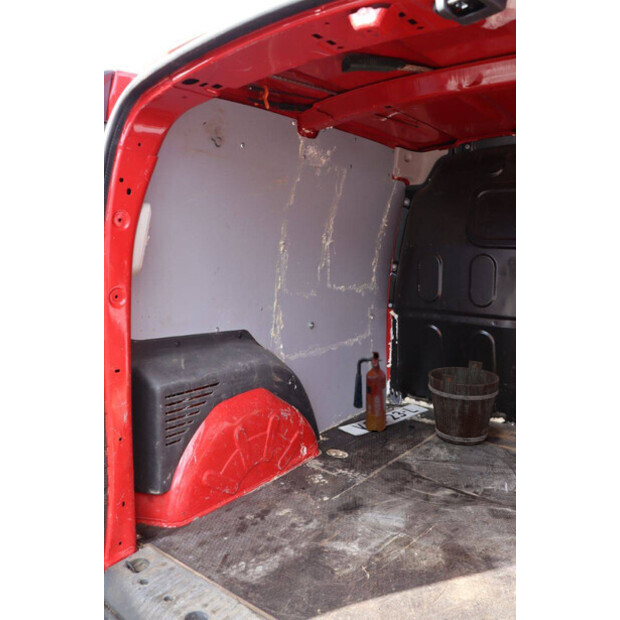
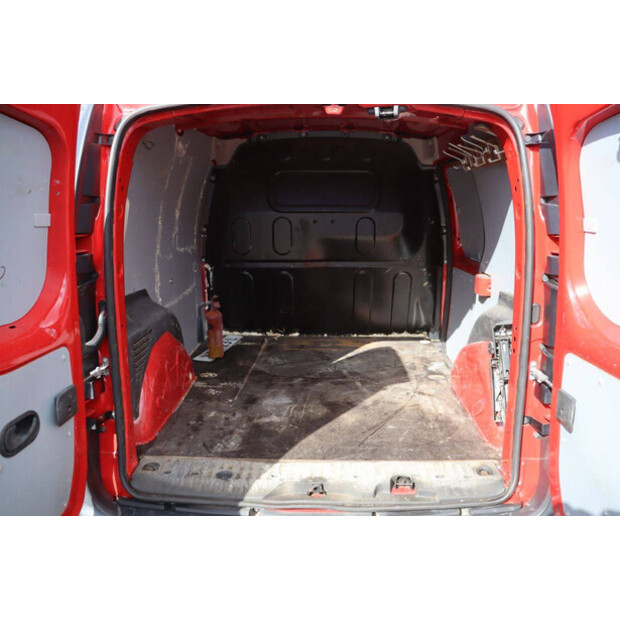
bucket: present [428,361,499,445] -> none [252,295,300,353]

